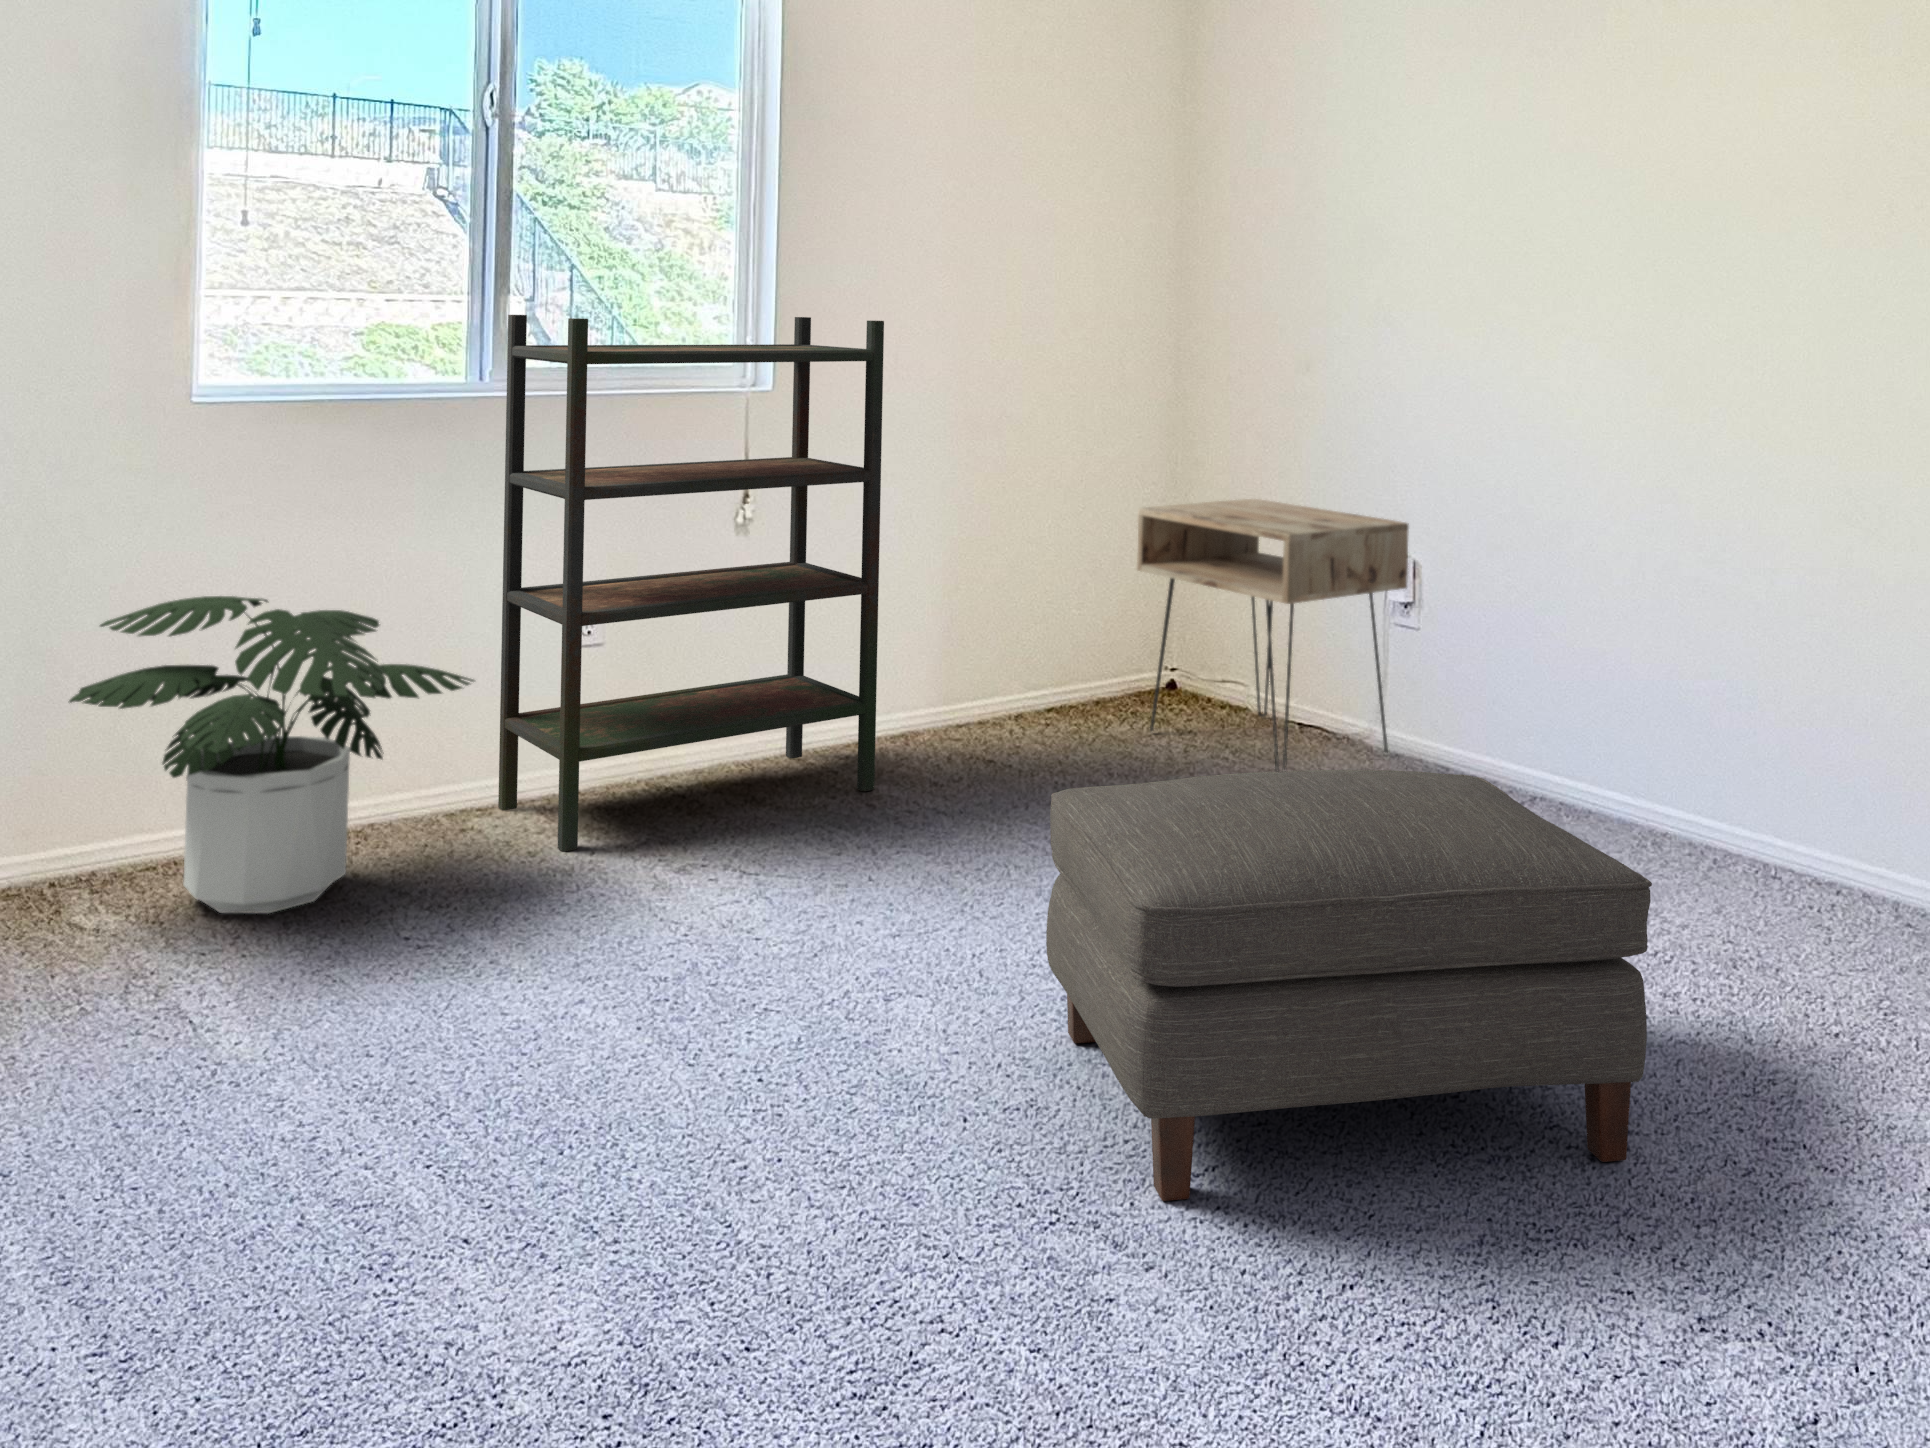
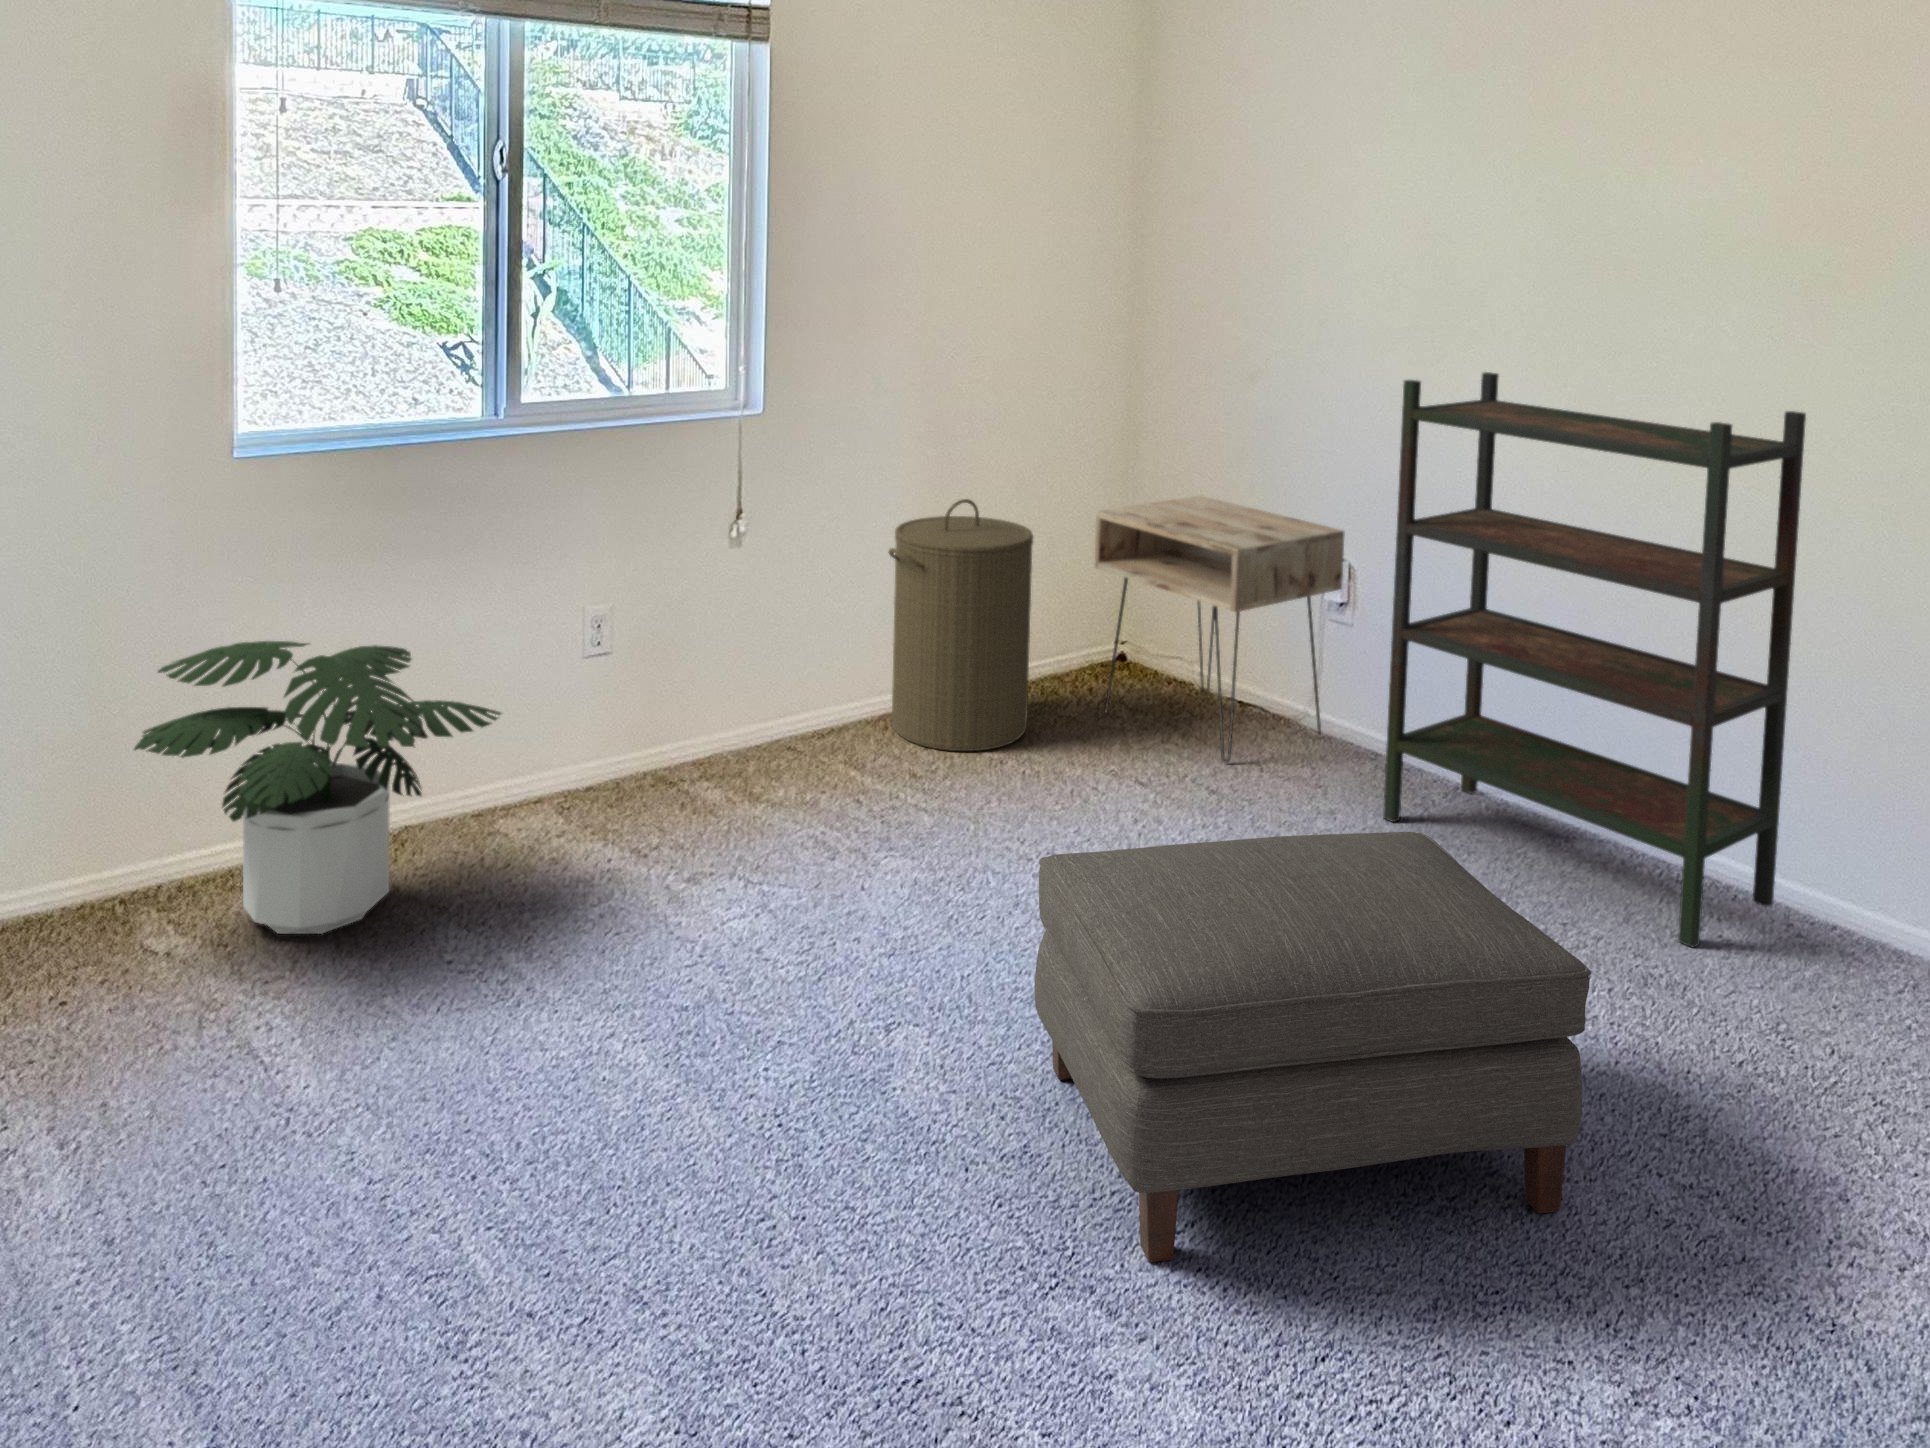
bookshelf: present [498,315,884,851] -> present [1383,372,1806,947]
laundry hamper: none [910,489,1070,764] -> present [888,499,1033,751]

